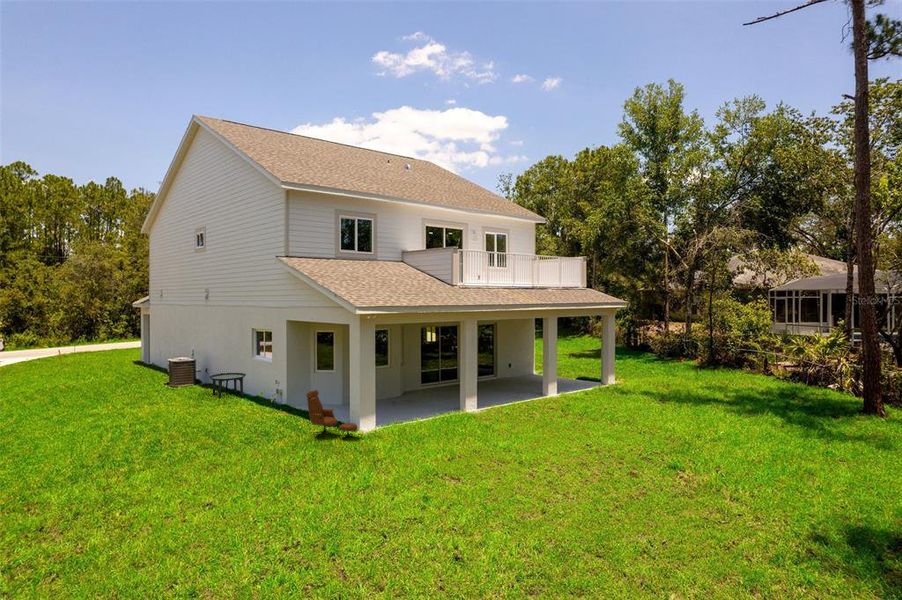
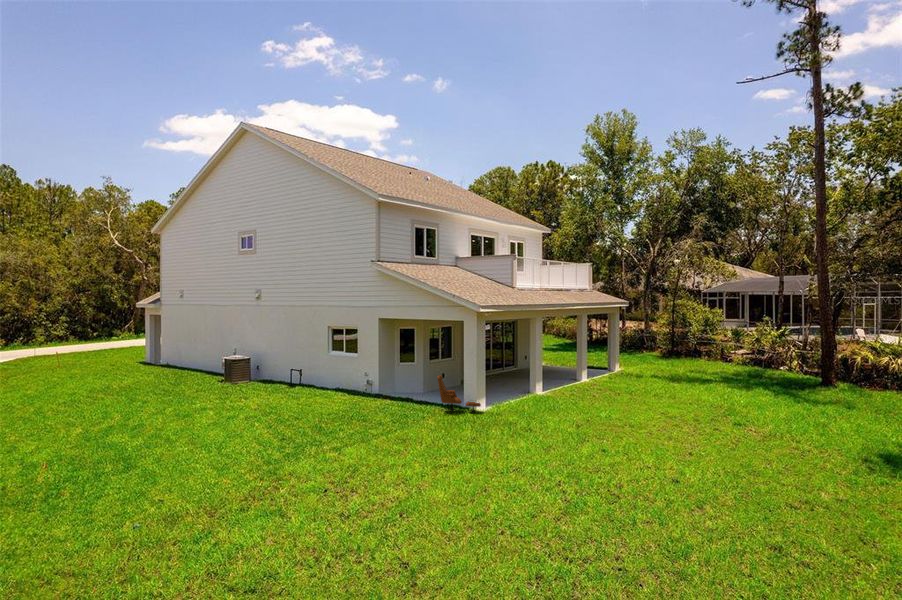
round table: present [209,373,246,399] -> none [291,367,324,391]

